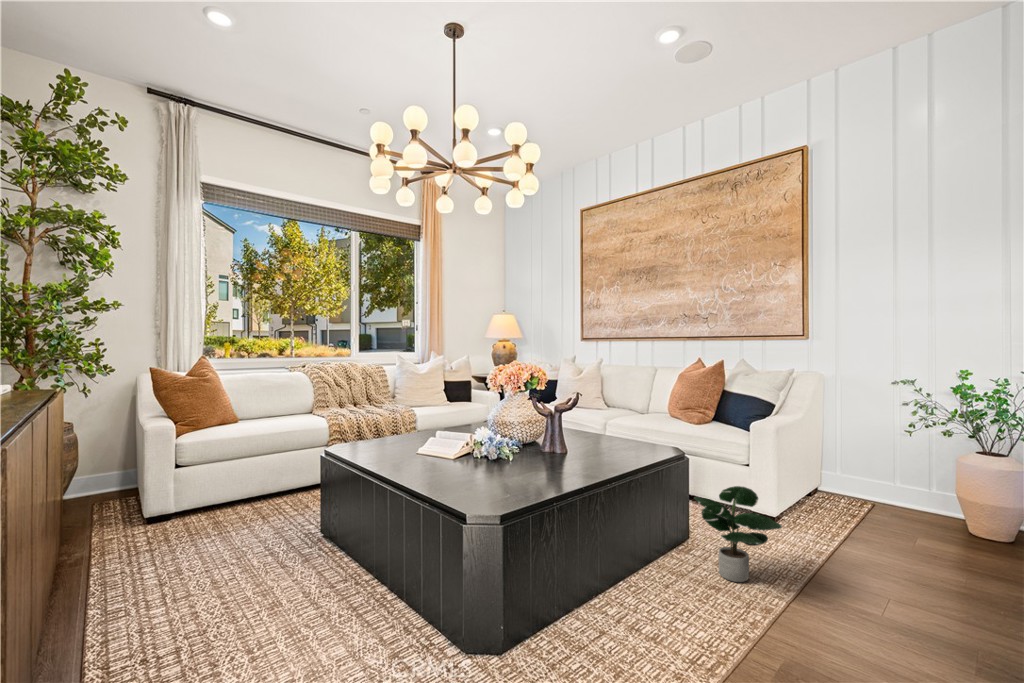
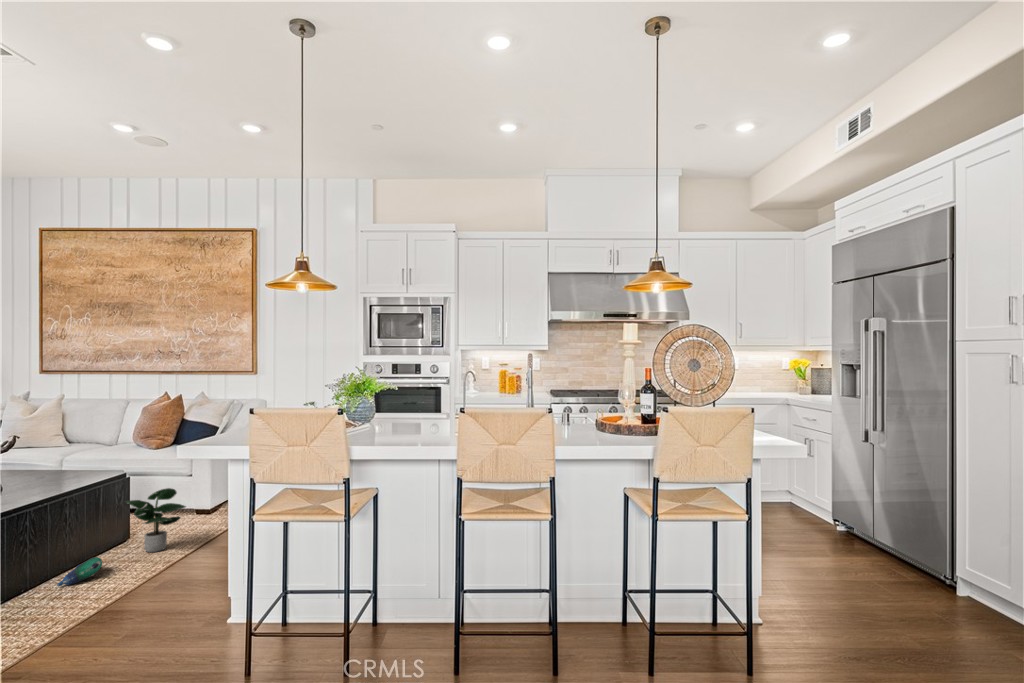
plush toy: none [626,574,677,616] -> present [57,557,102,586]

